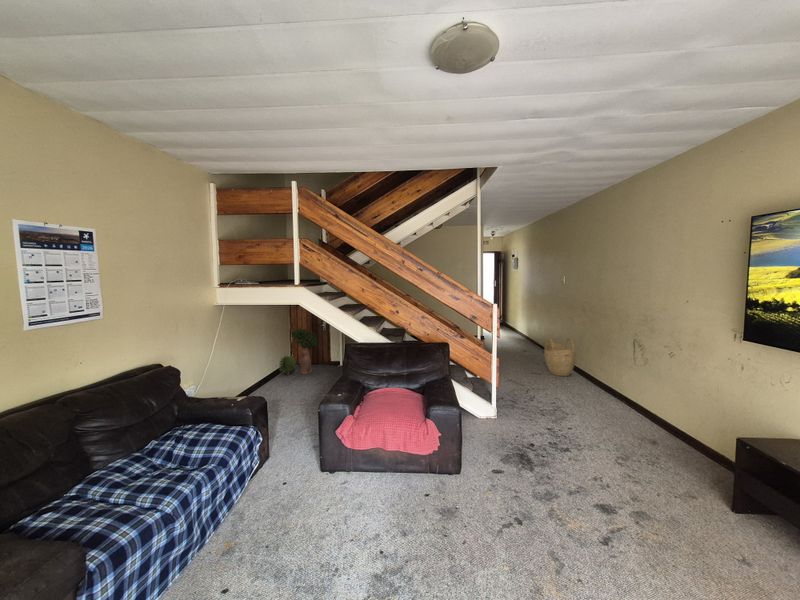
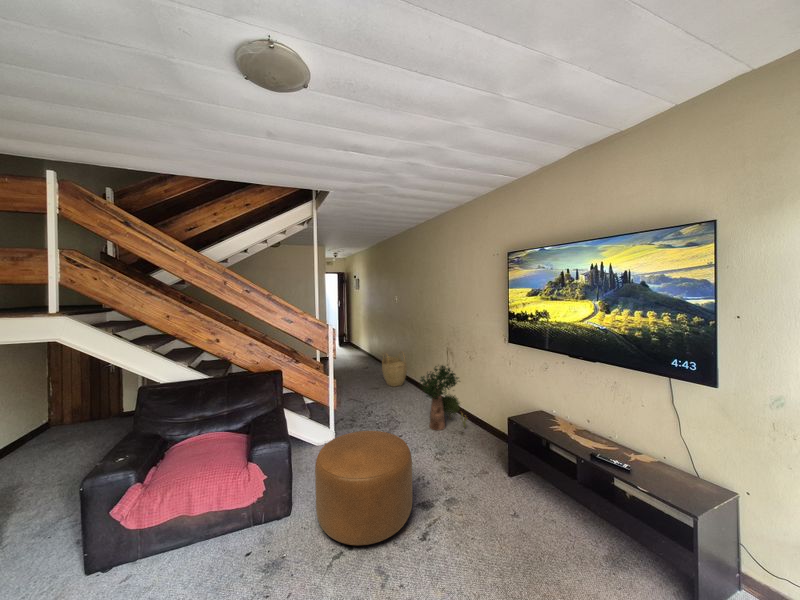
potted plant: present [280,329,318,375] -> present [420,365,467,430]
ottoman: none [484,413,590,525] -> present [315,431,413,545]

